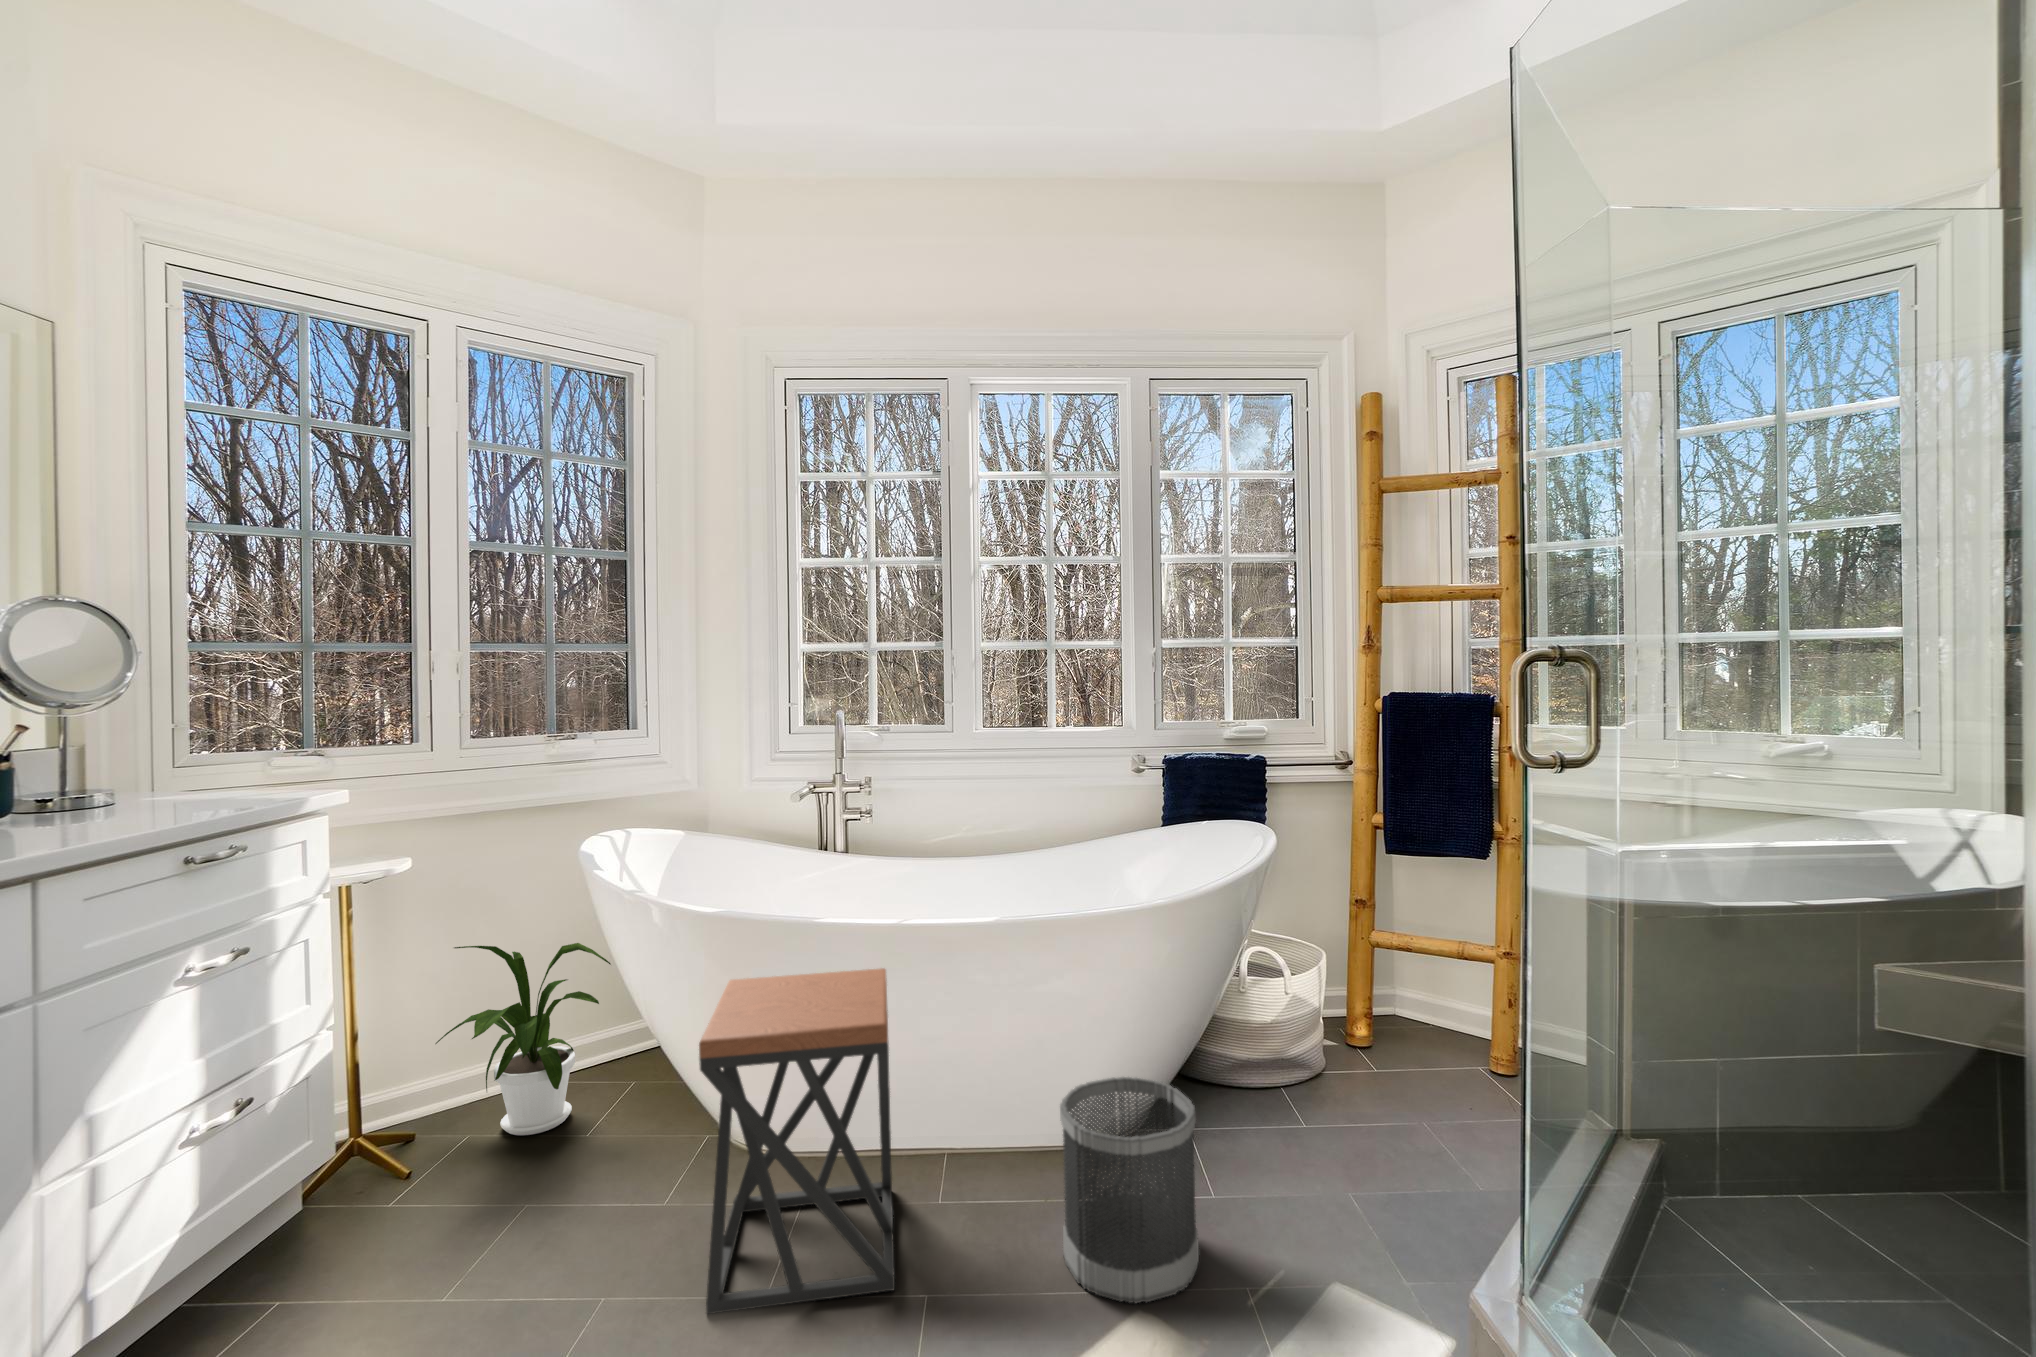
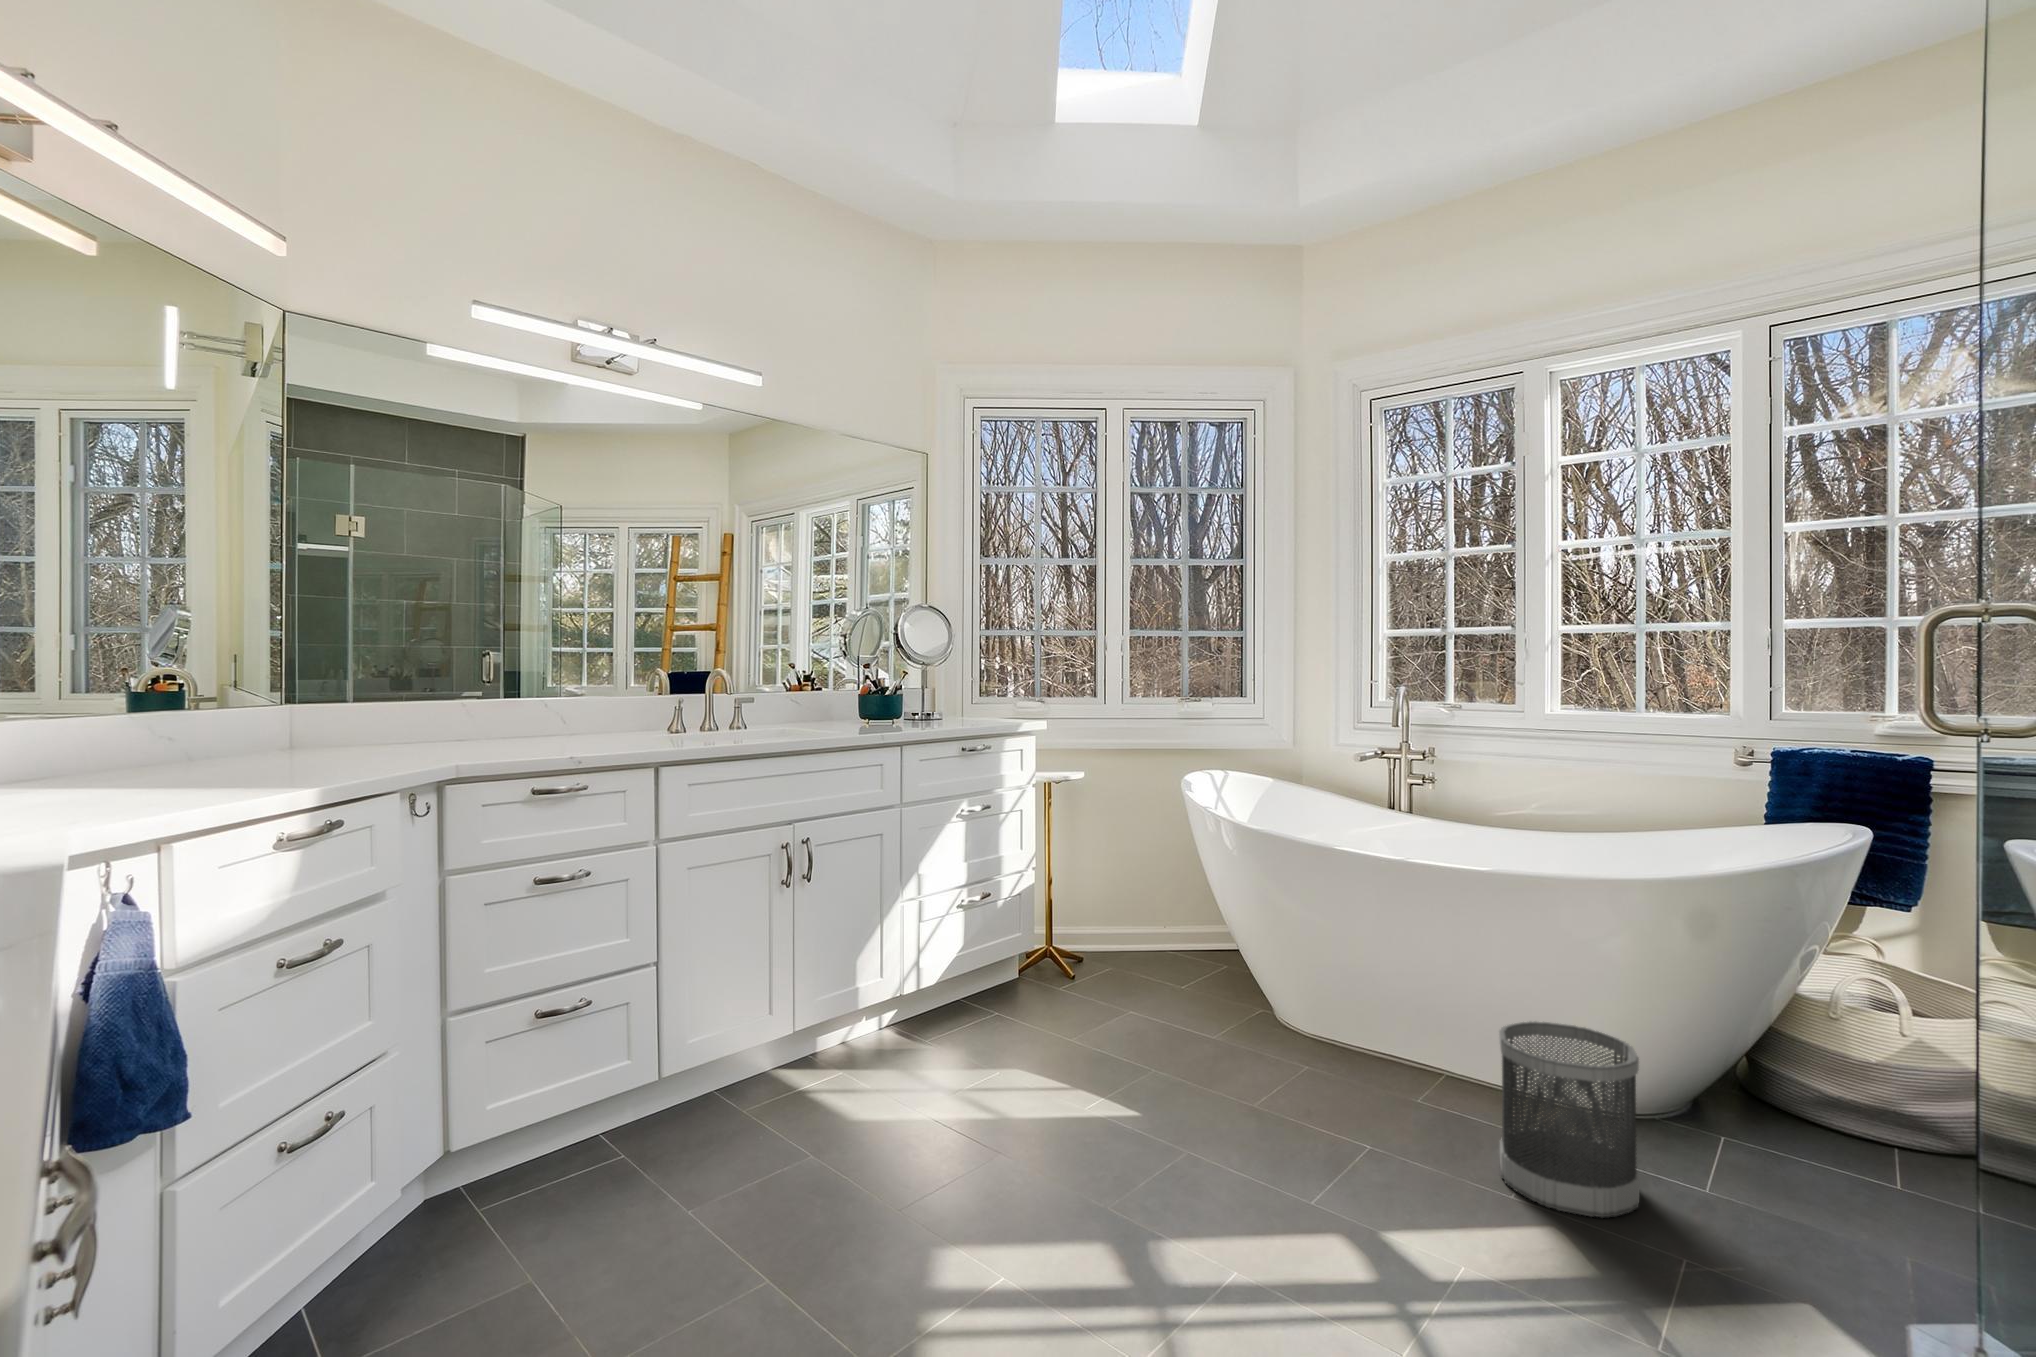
house plant: present [436,943,611,1135] -> none [1096,835,1204,978]
stool: present [699,968,895,1314] -> none [1210,878,1380,1128]

